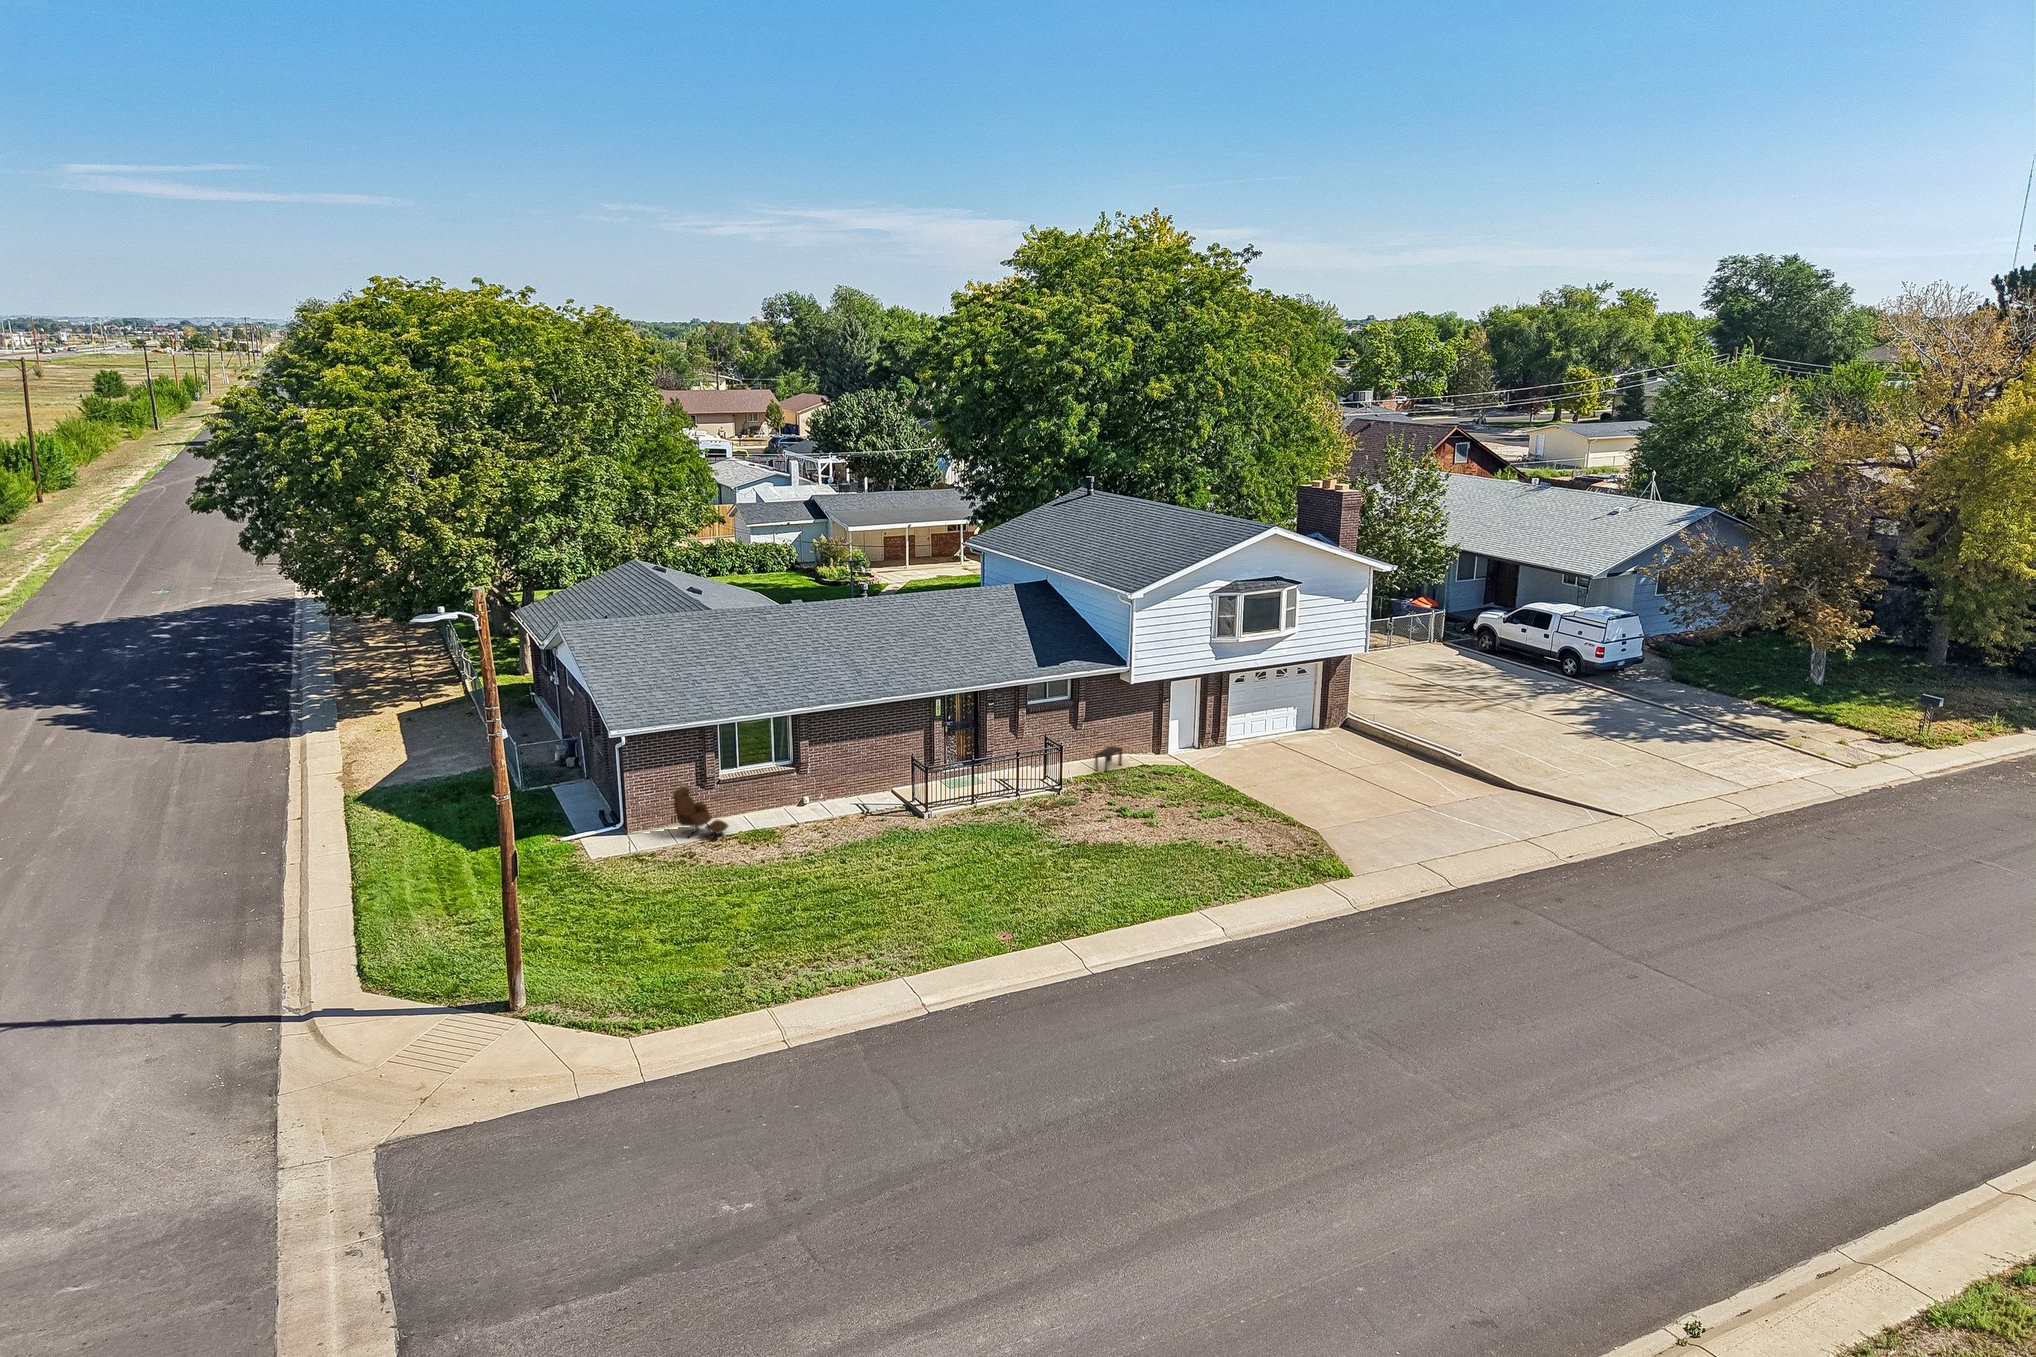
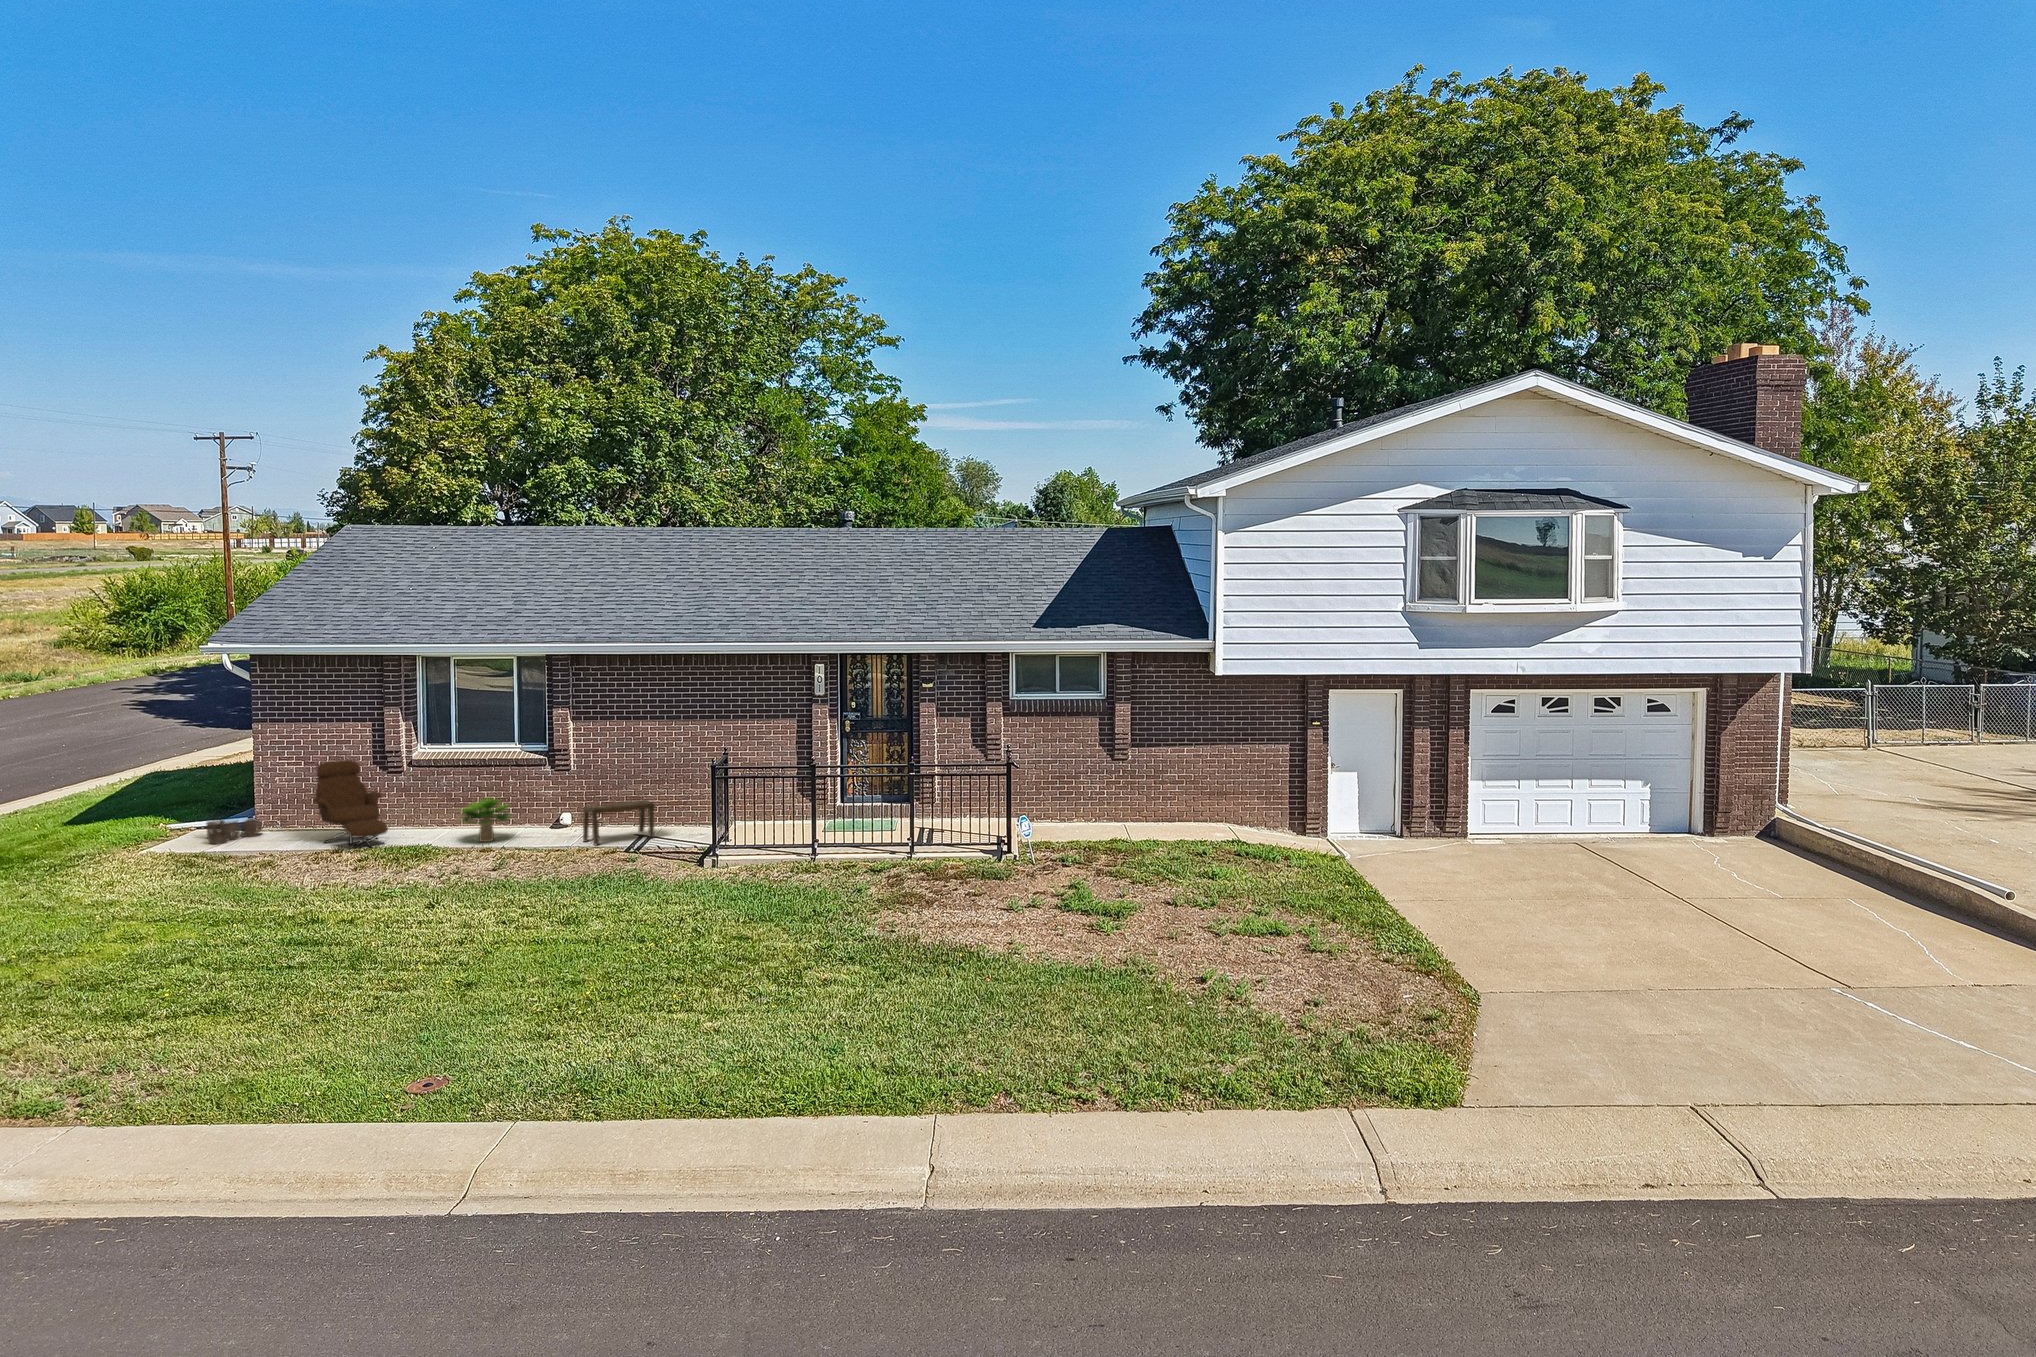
bench: present [1095,746,1123,772] -> present [583,800,655,845]
potted plant: none [759,796,791,823] -> present [461,798,512,842]
woven basket: none [606,829,634,850] -> present [206,818,262,844]

